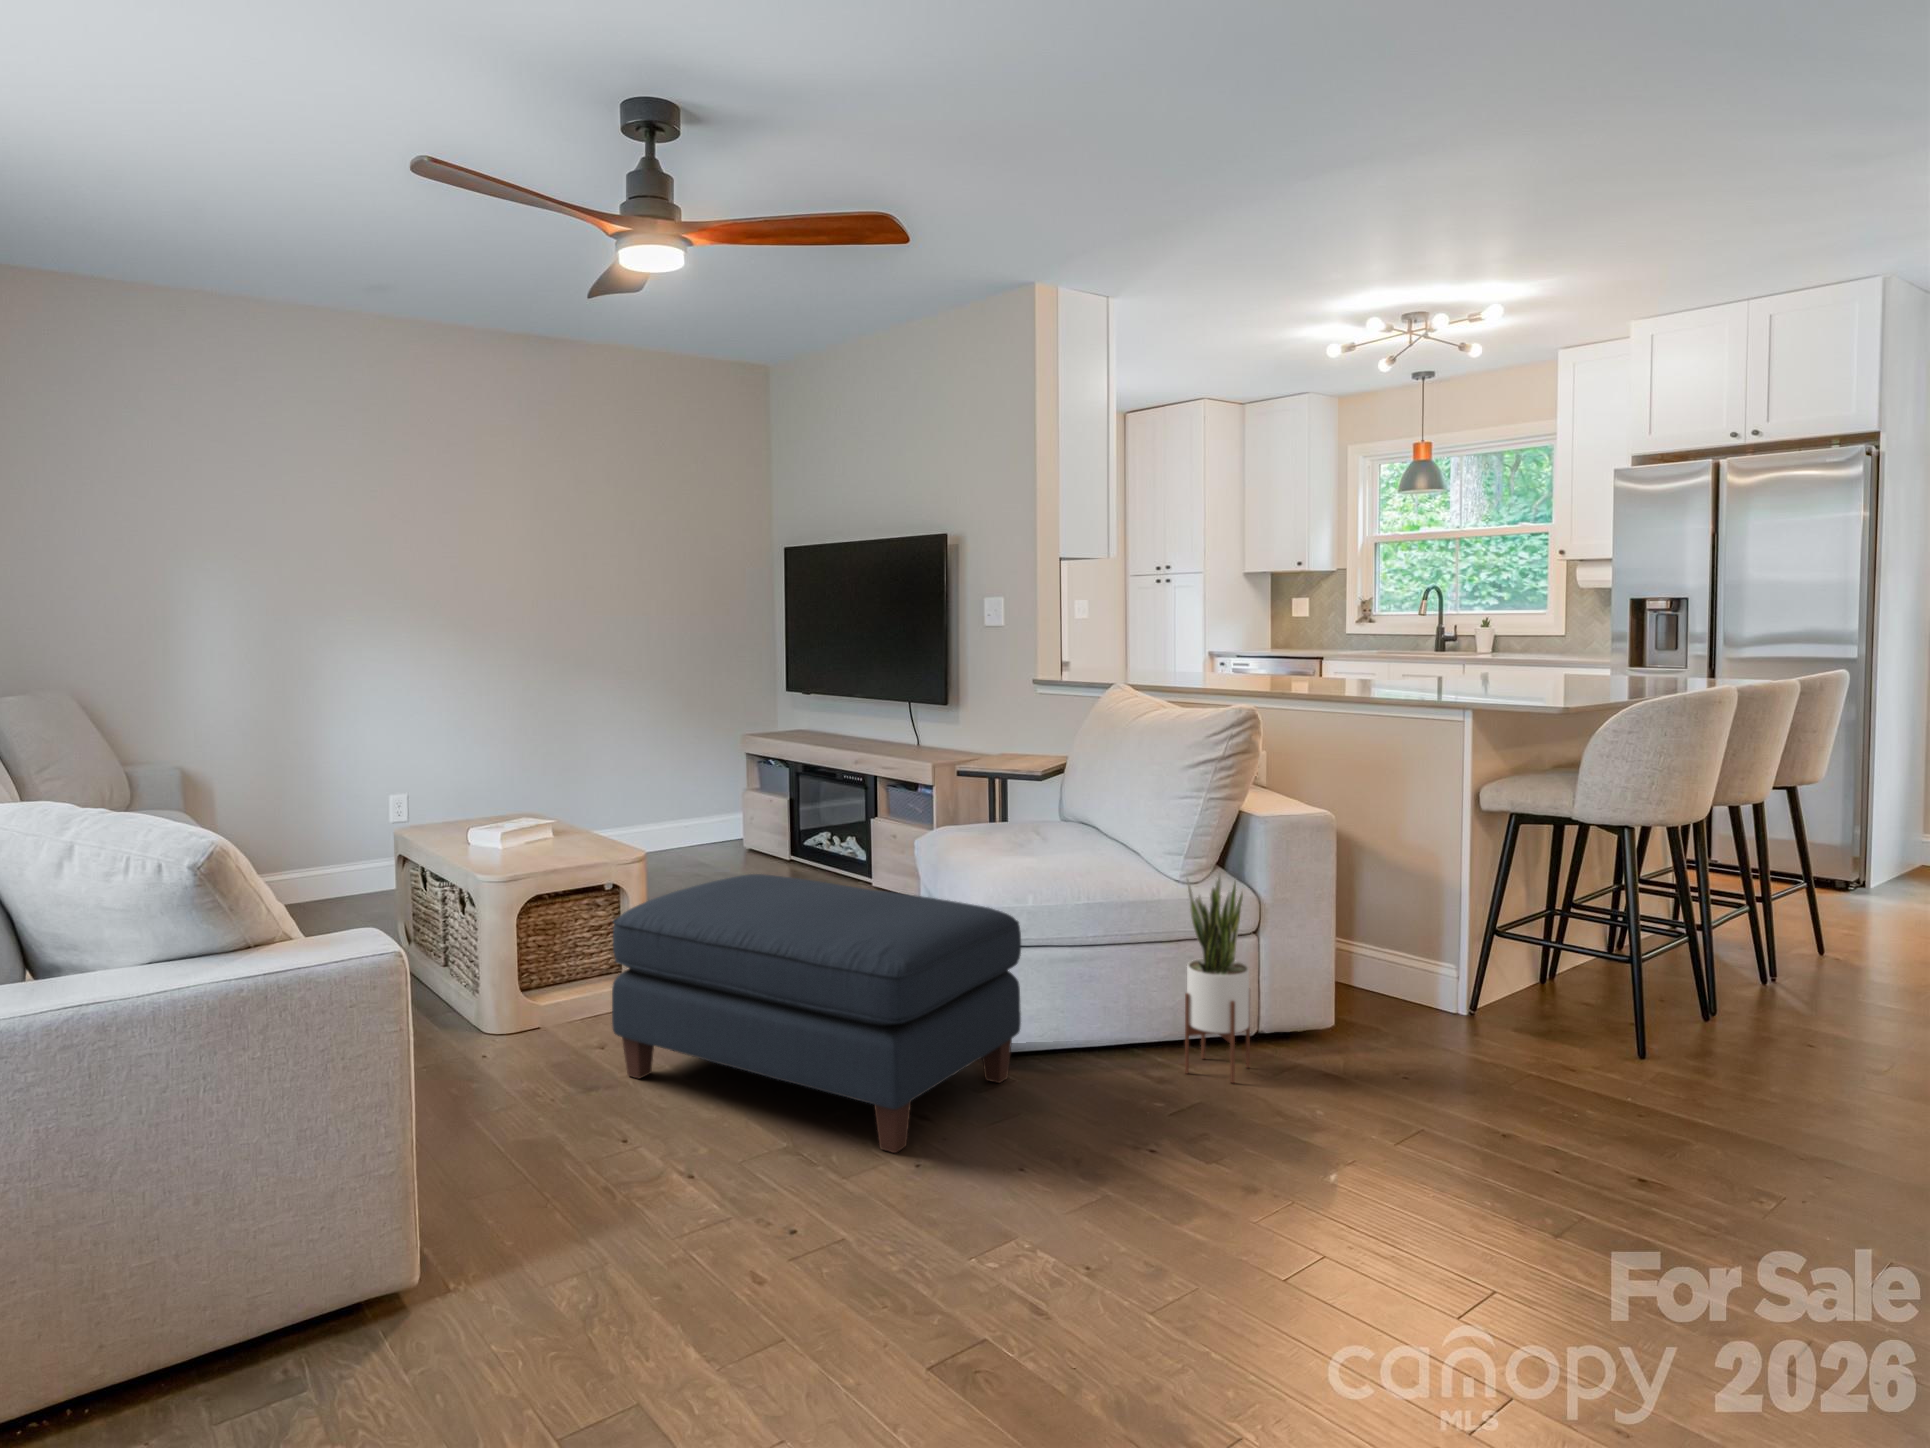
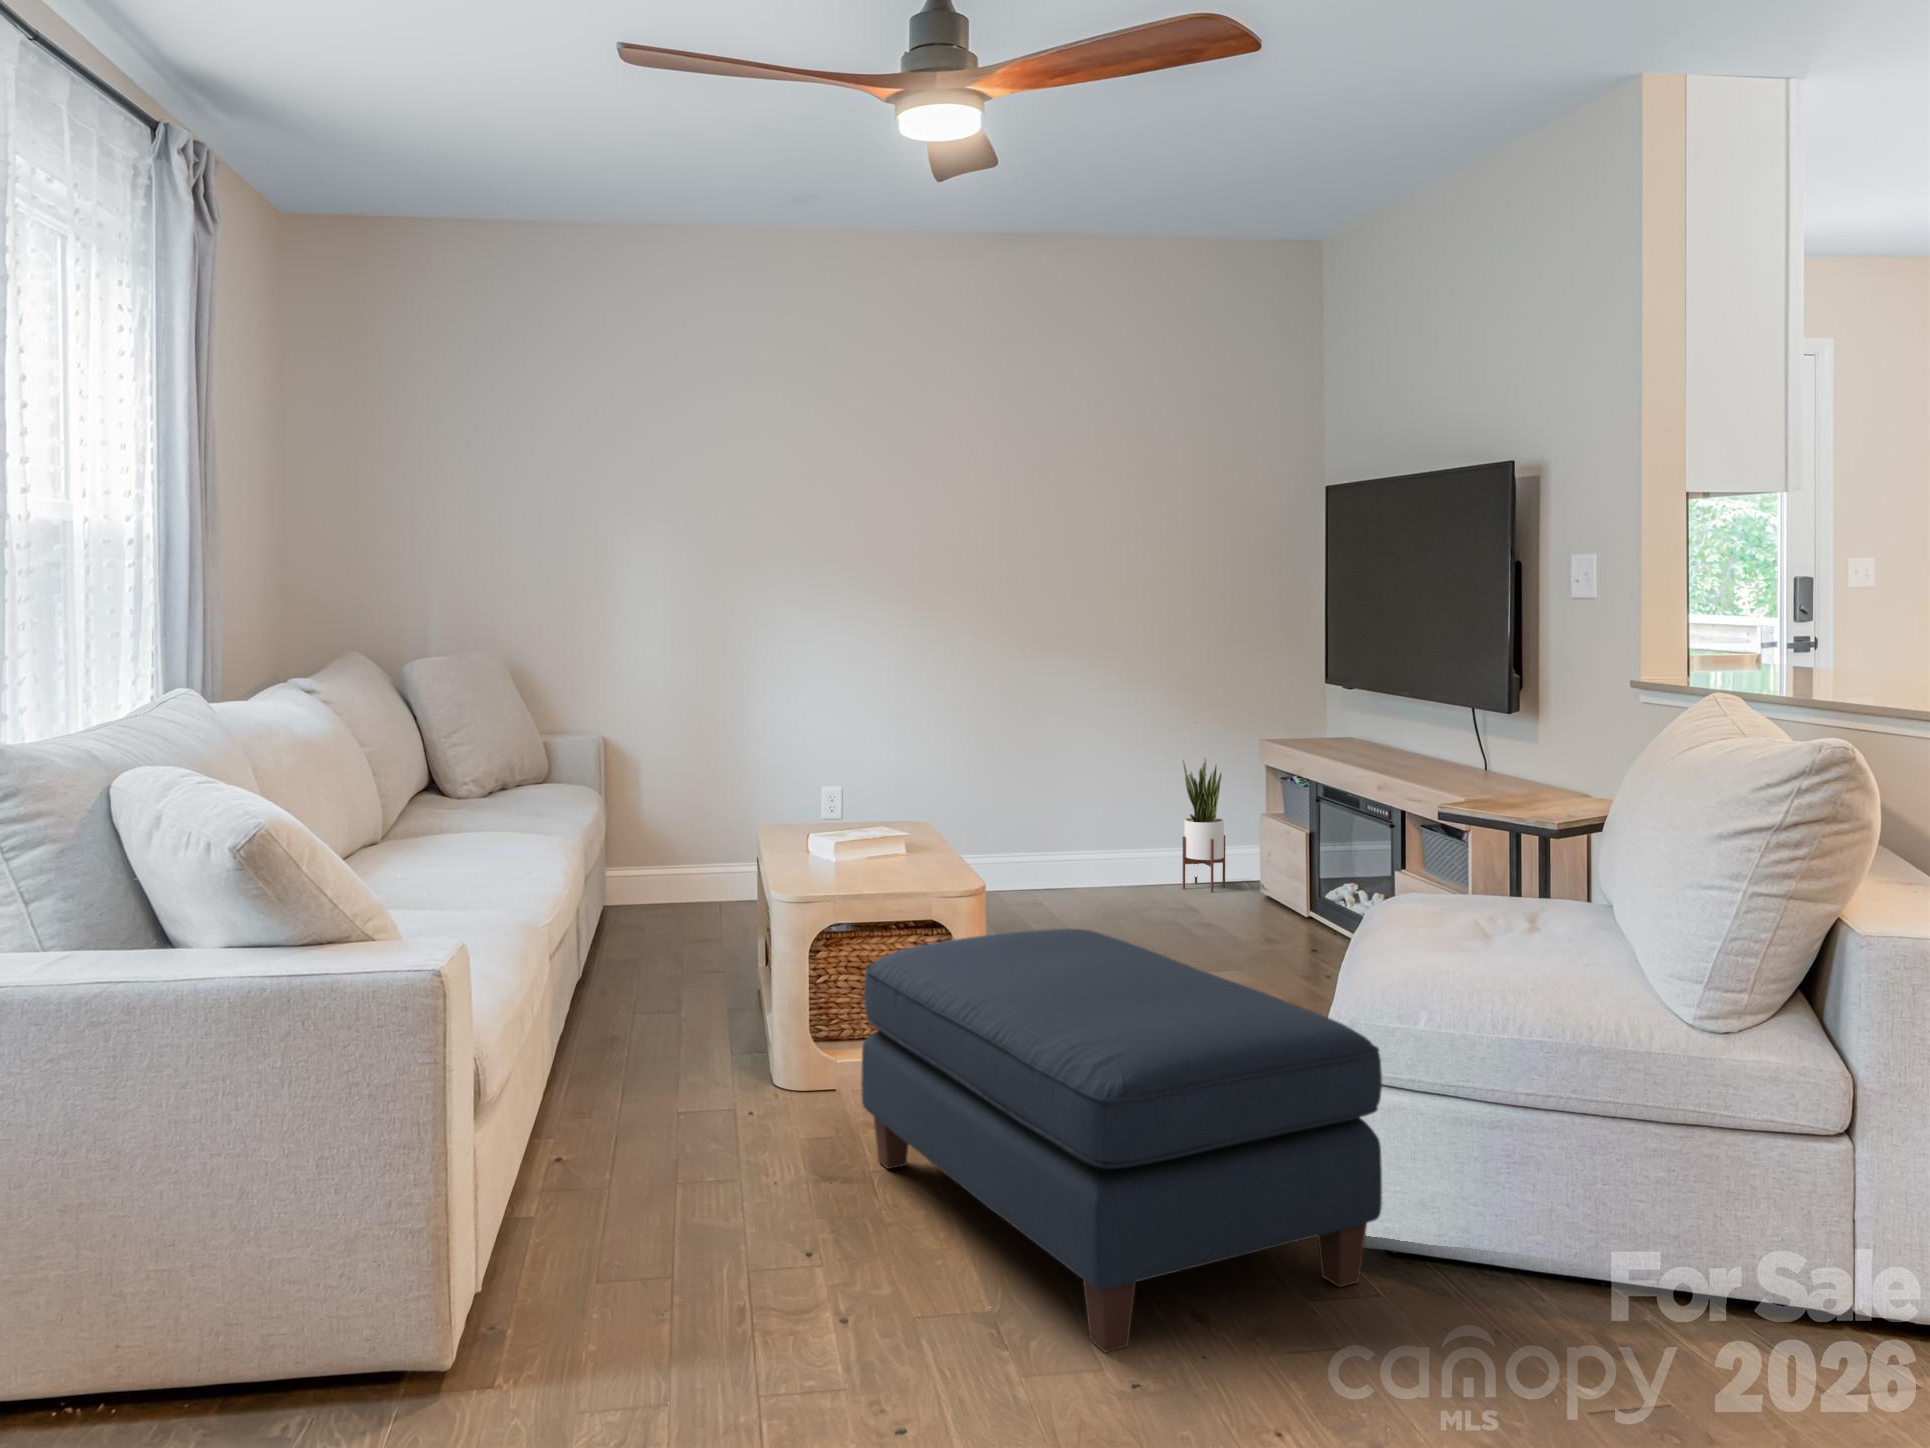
potted plant: present [1185,872,1250,1083] -> present [1182,757,1225,892]

